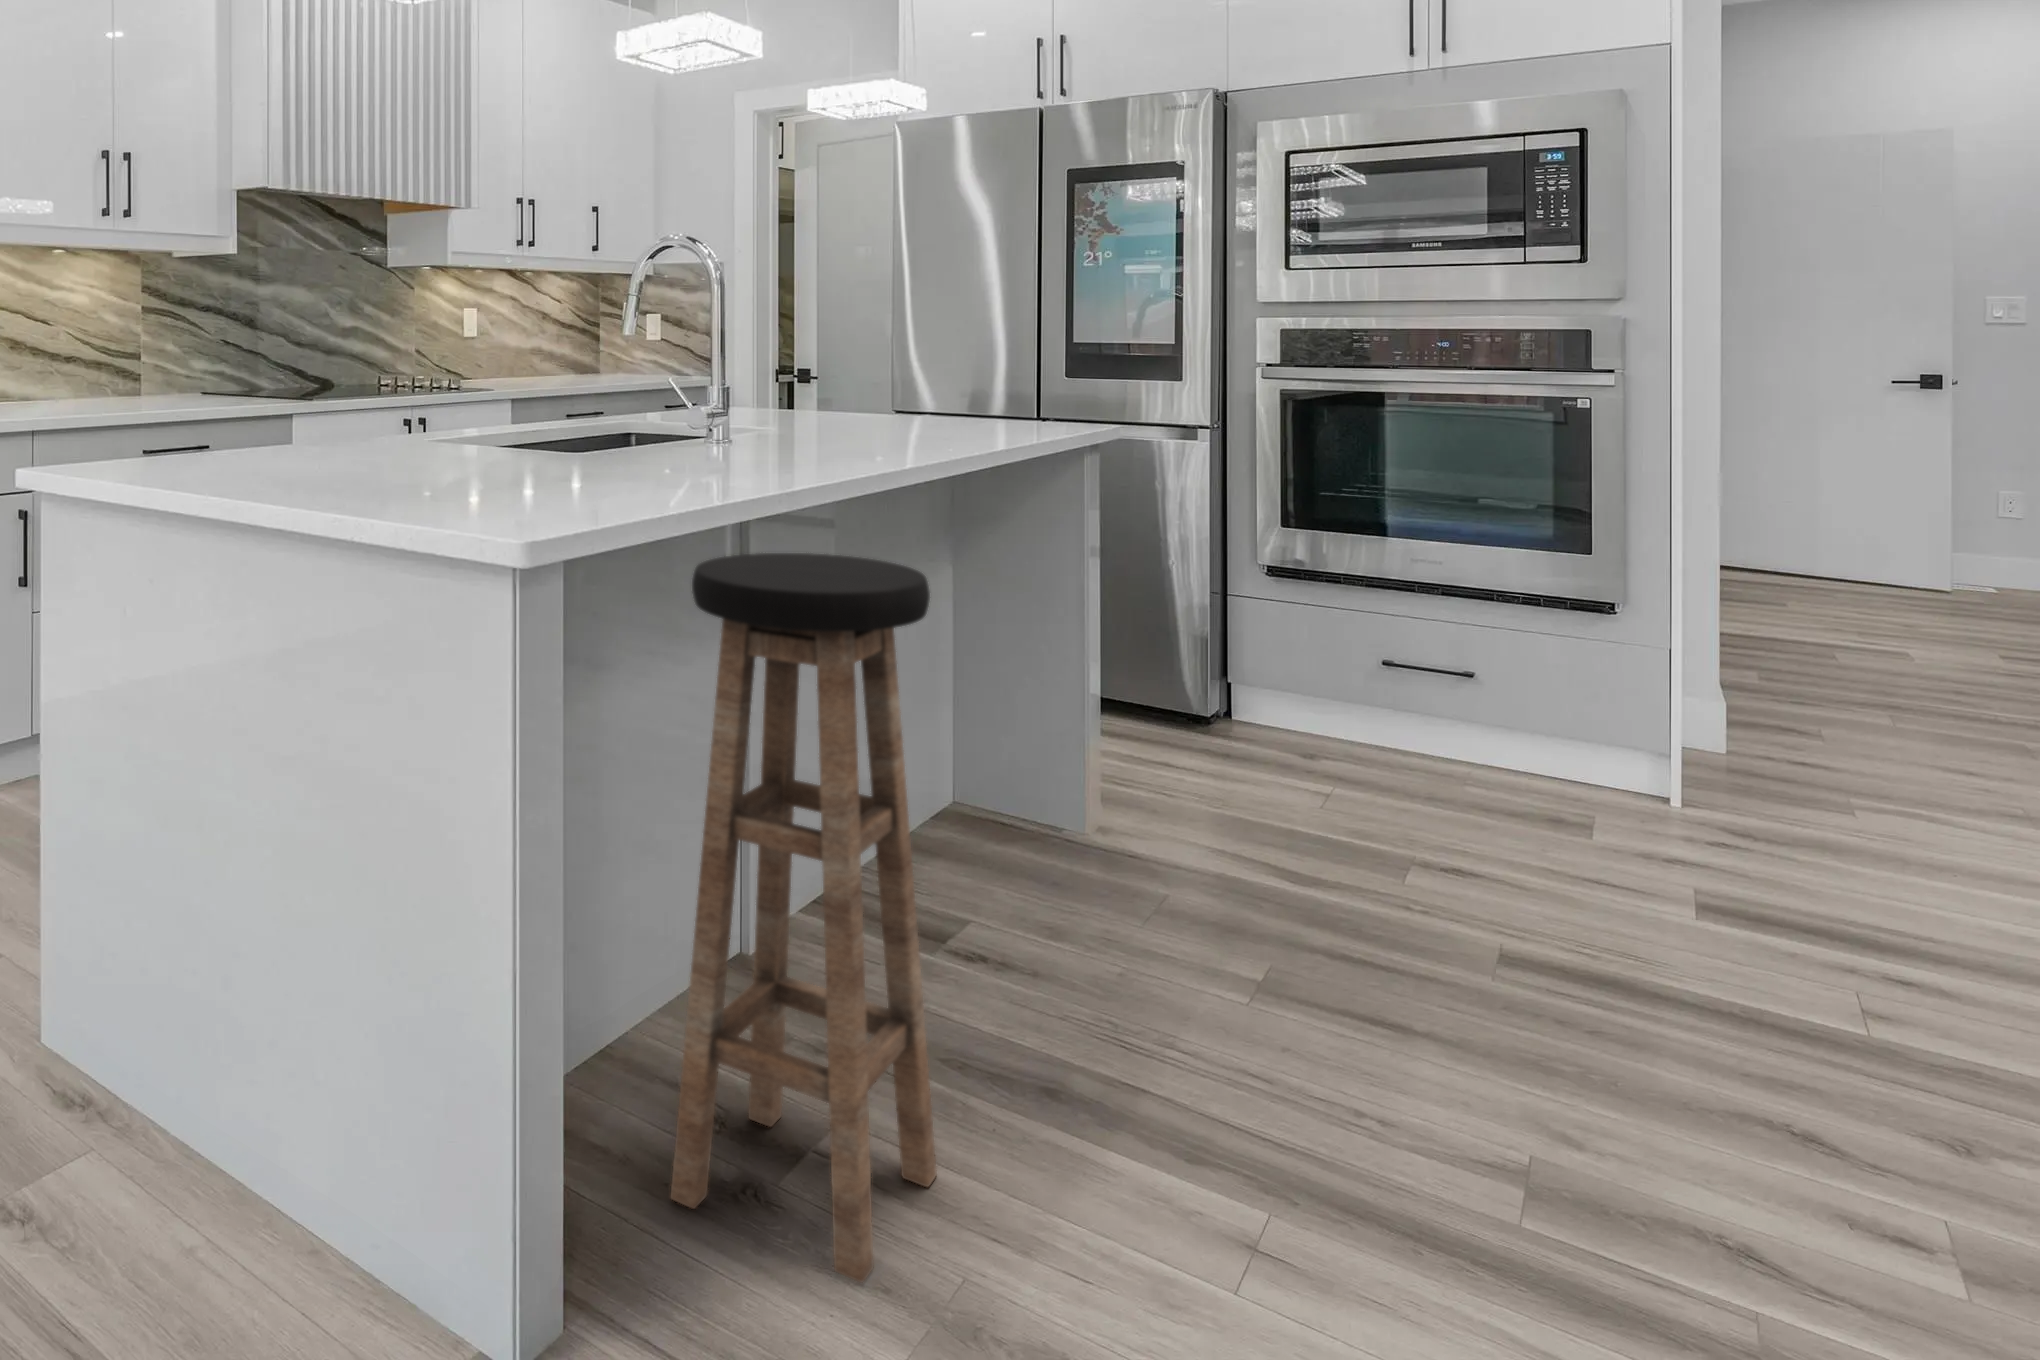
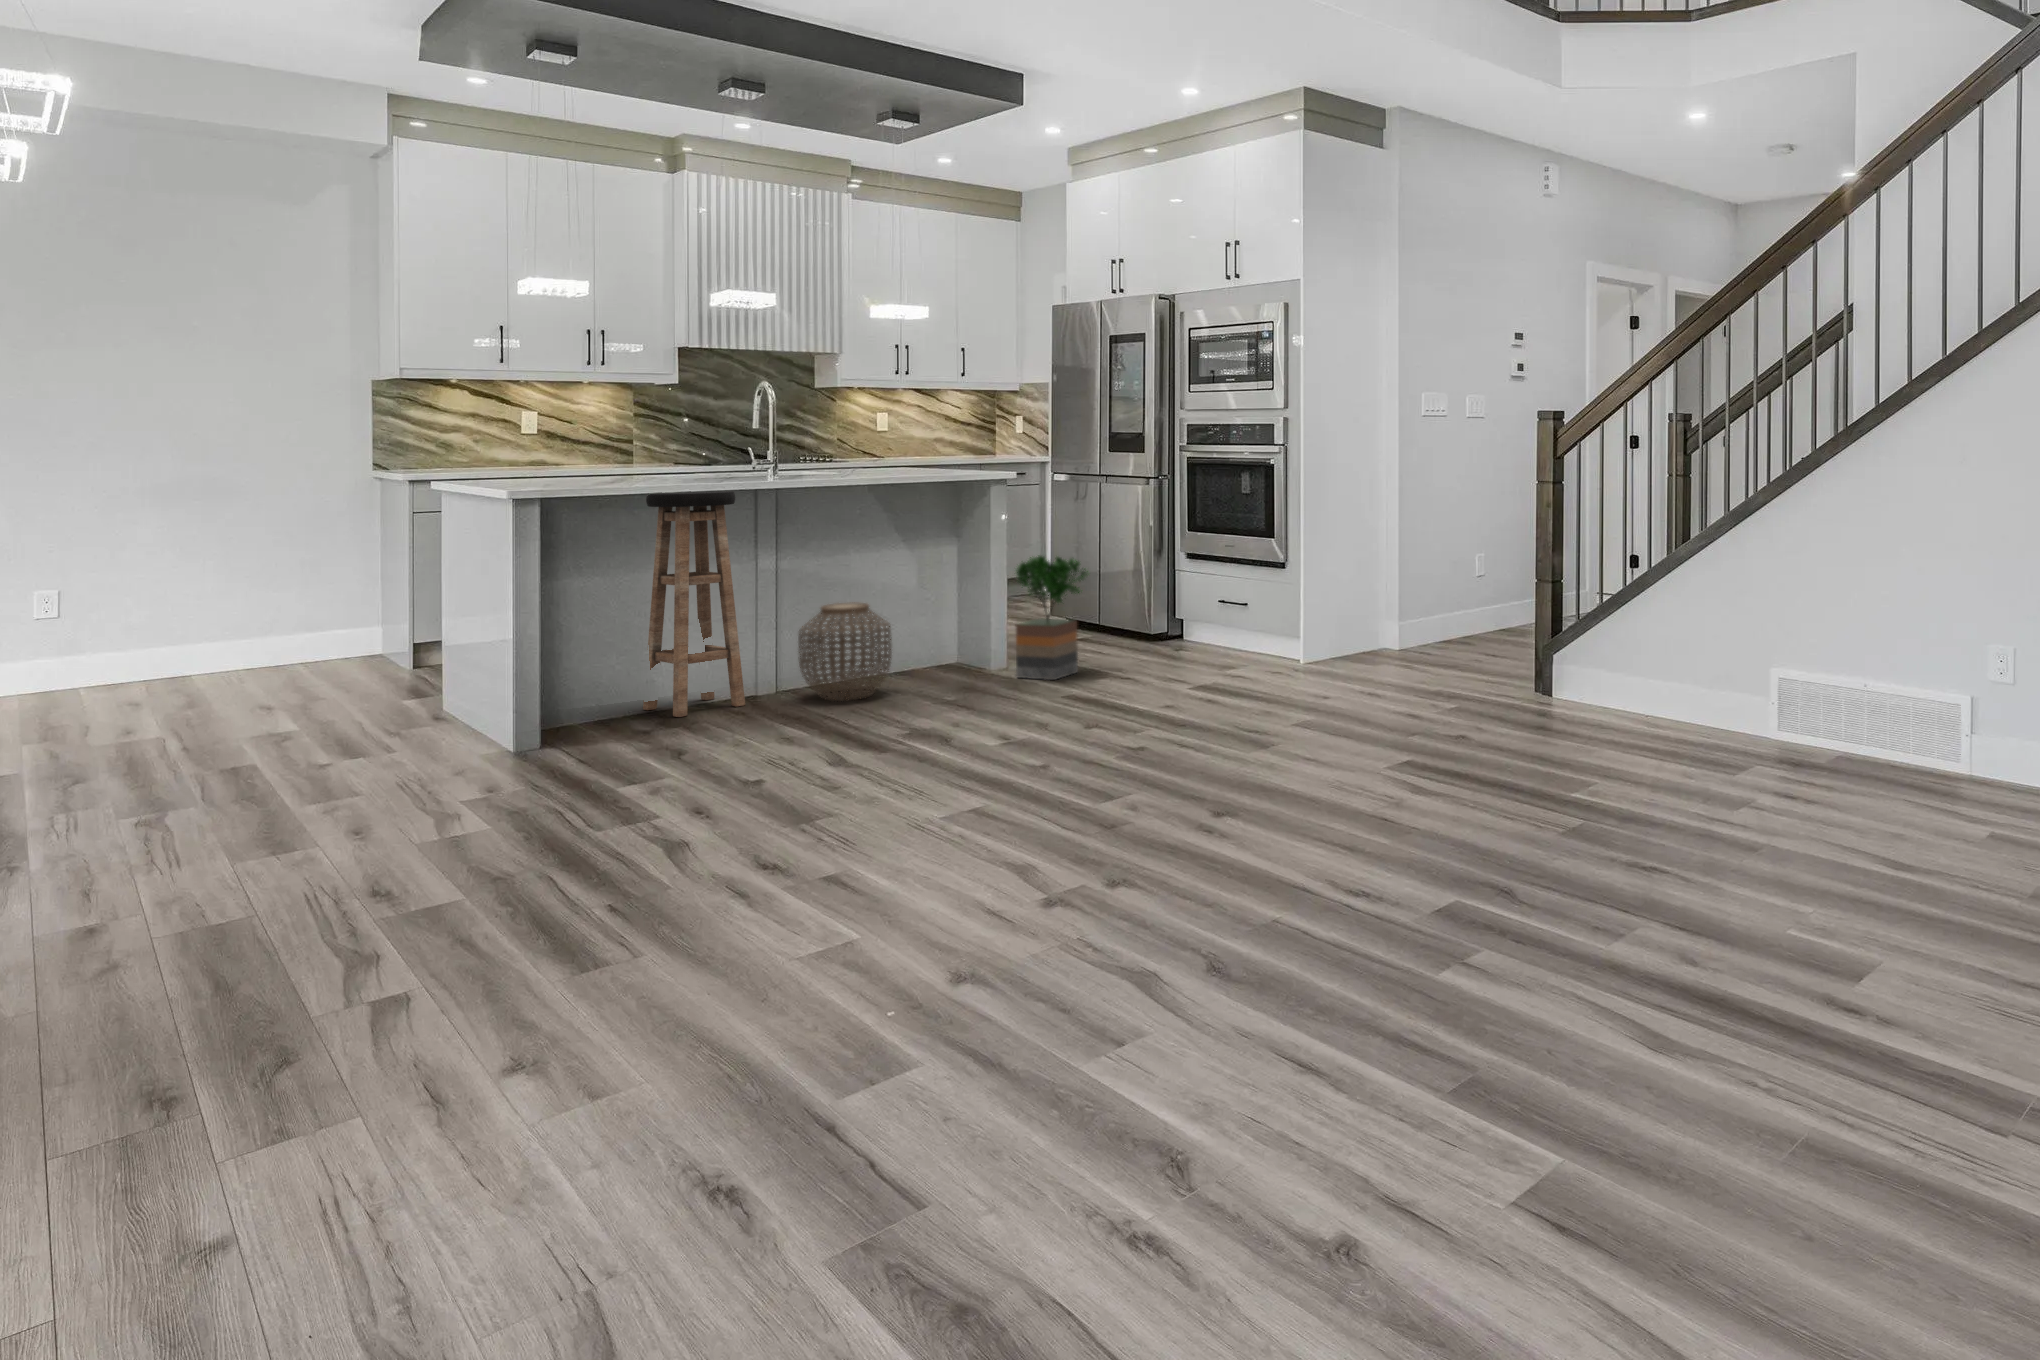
potted tree: none [1341,684,1605,1023] -> present [1016,555,1088,680]
woven basket: none [1015,846,1279,1155] -> present [799,602,891,700]

